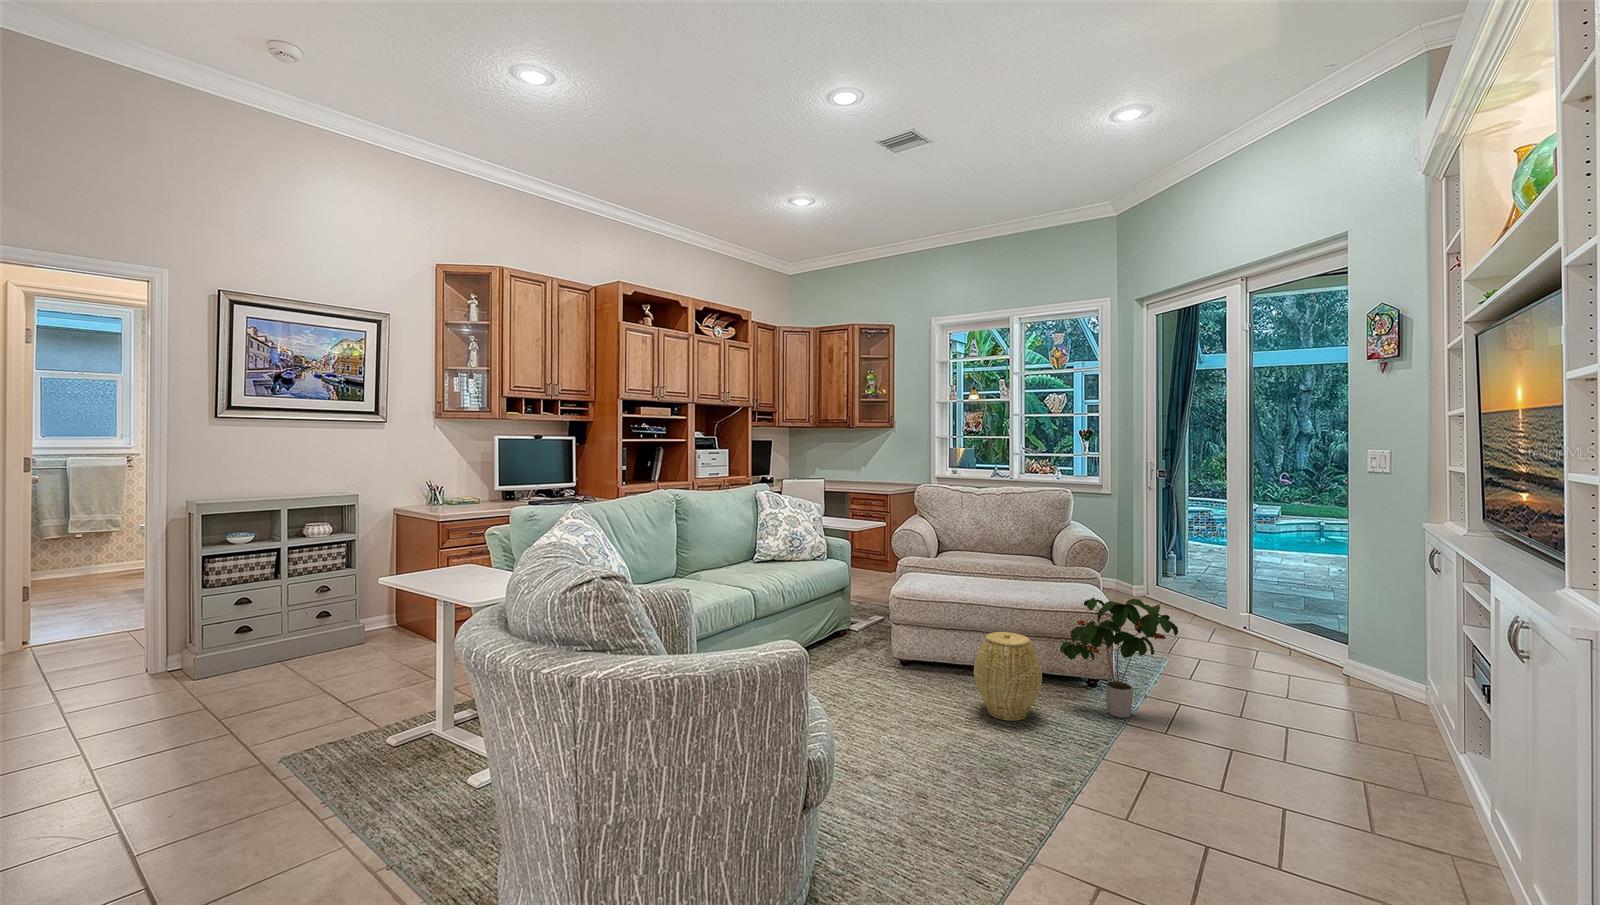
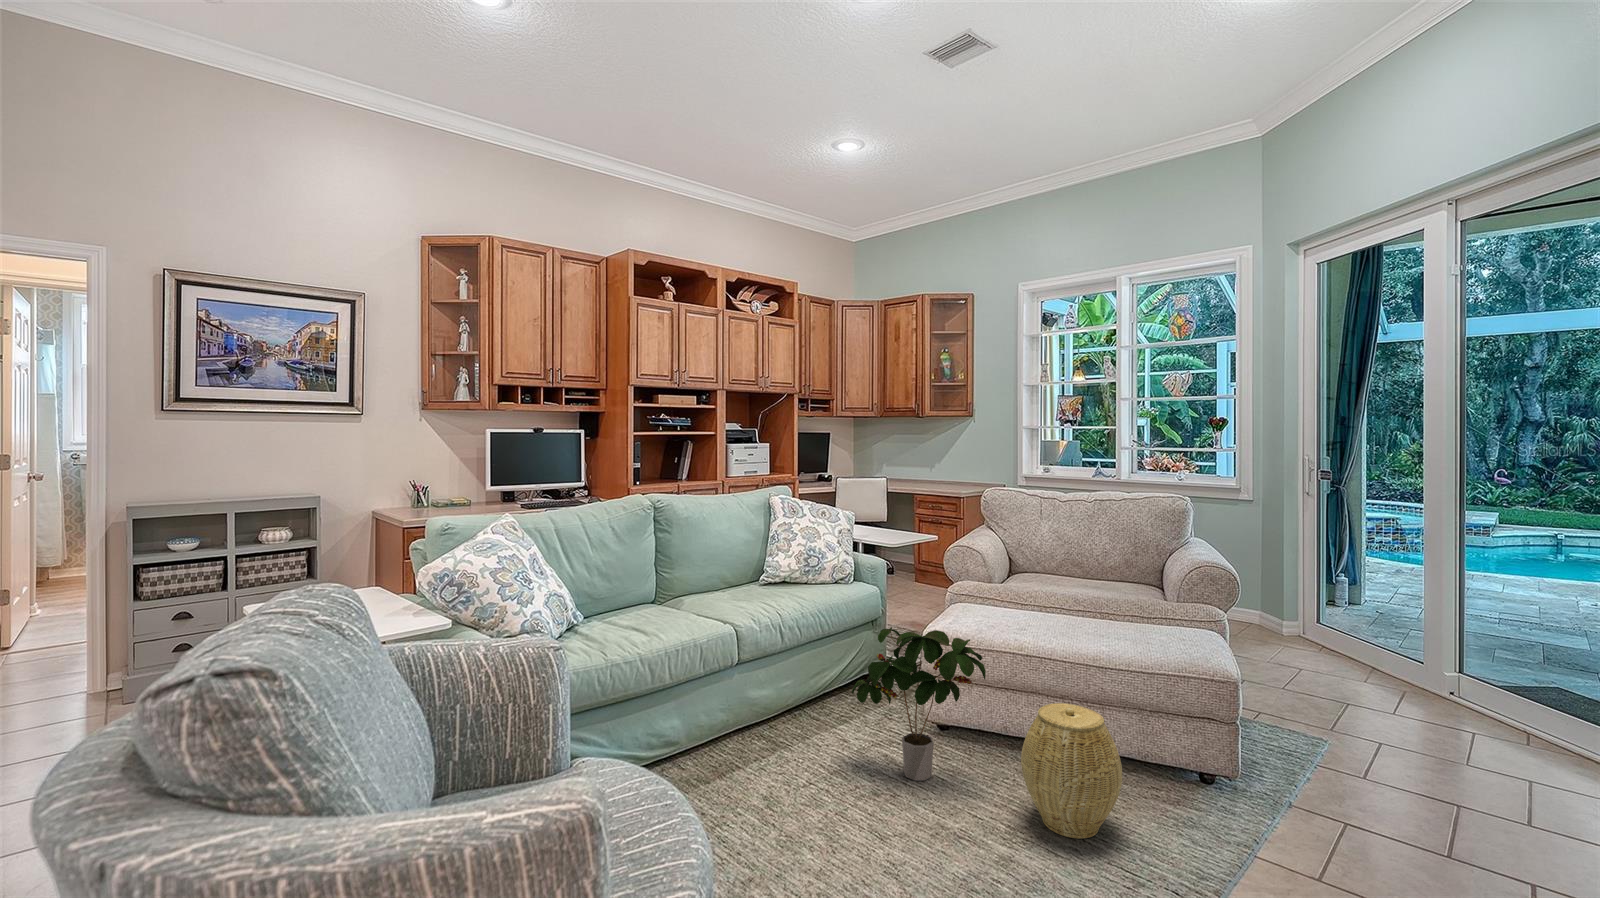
potted plant: present [1060,598,1178,718] -> present [852,627,986,781]

